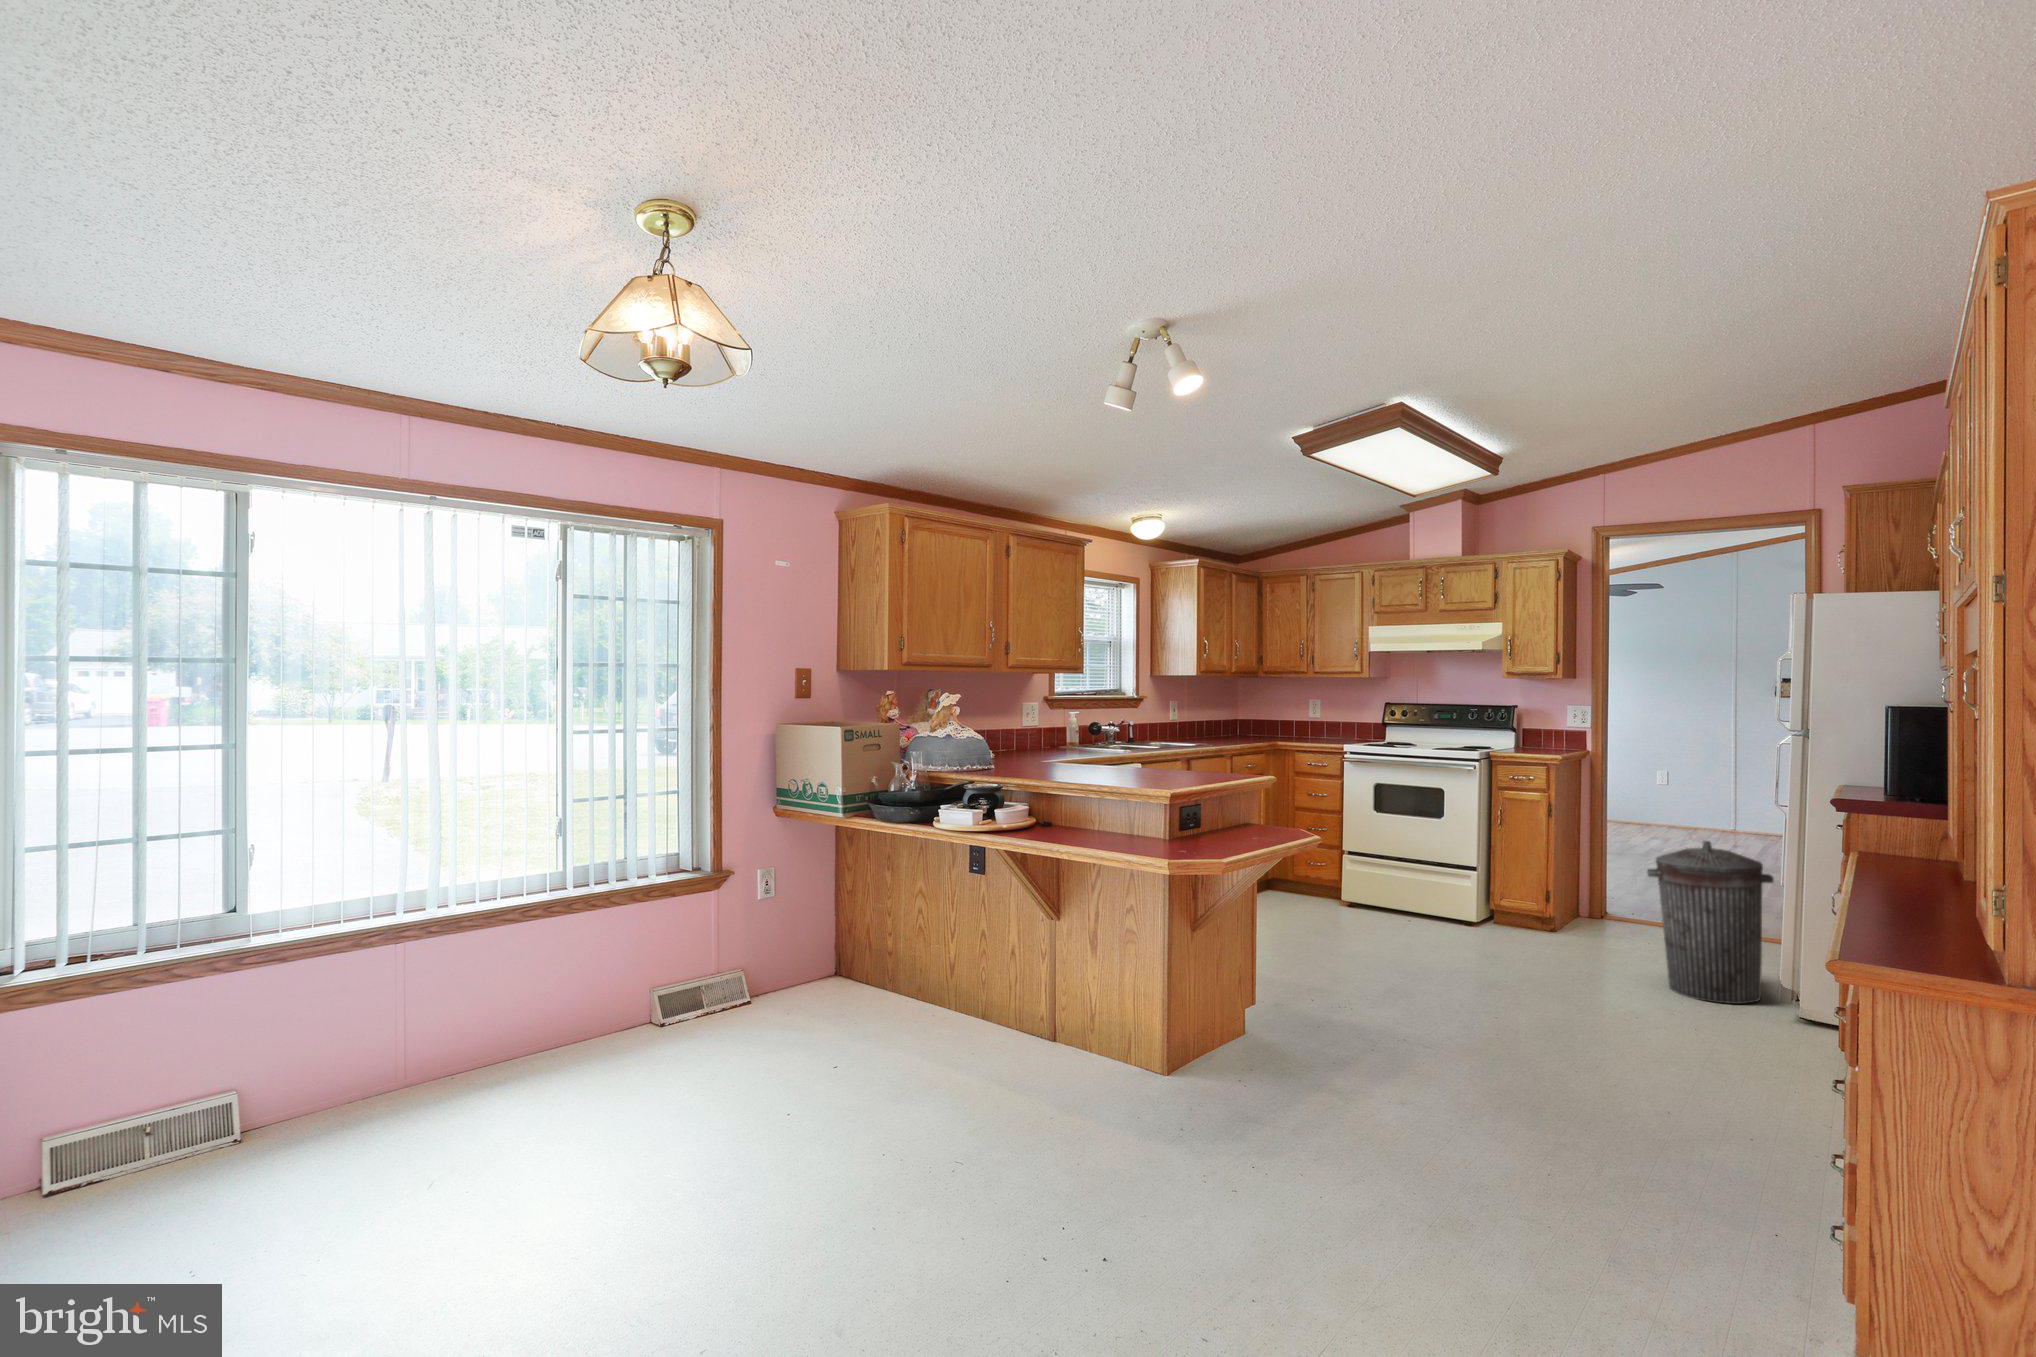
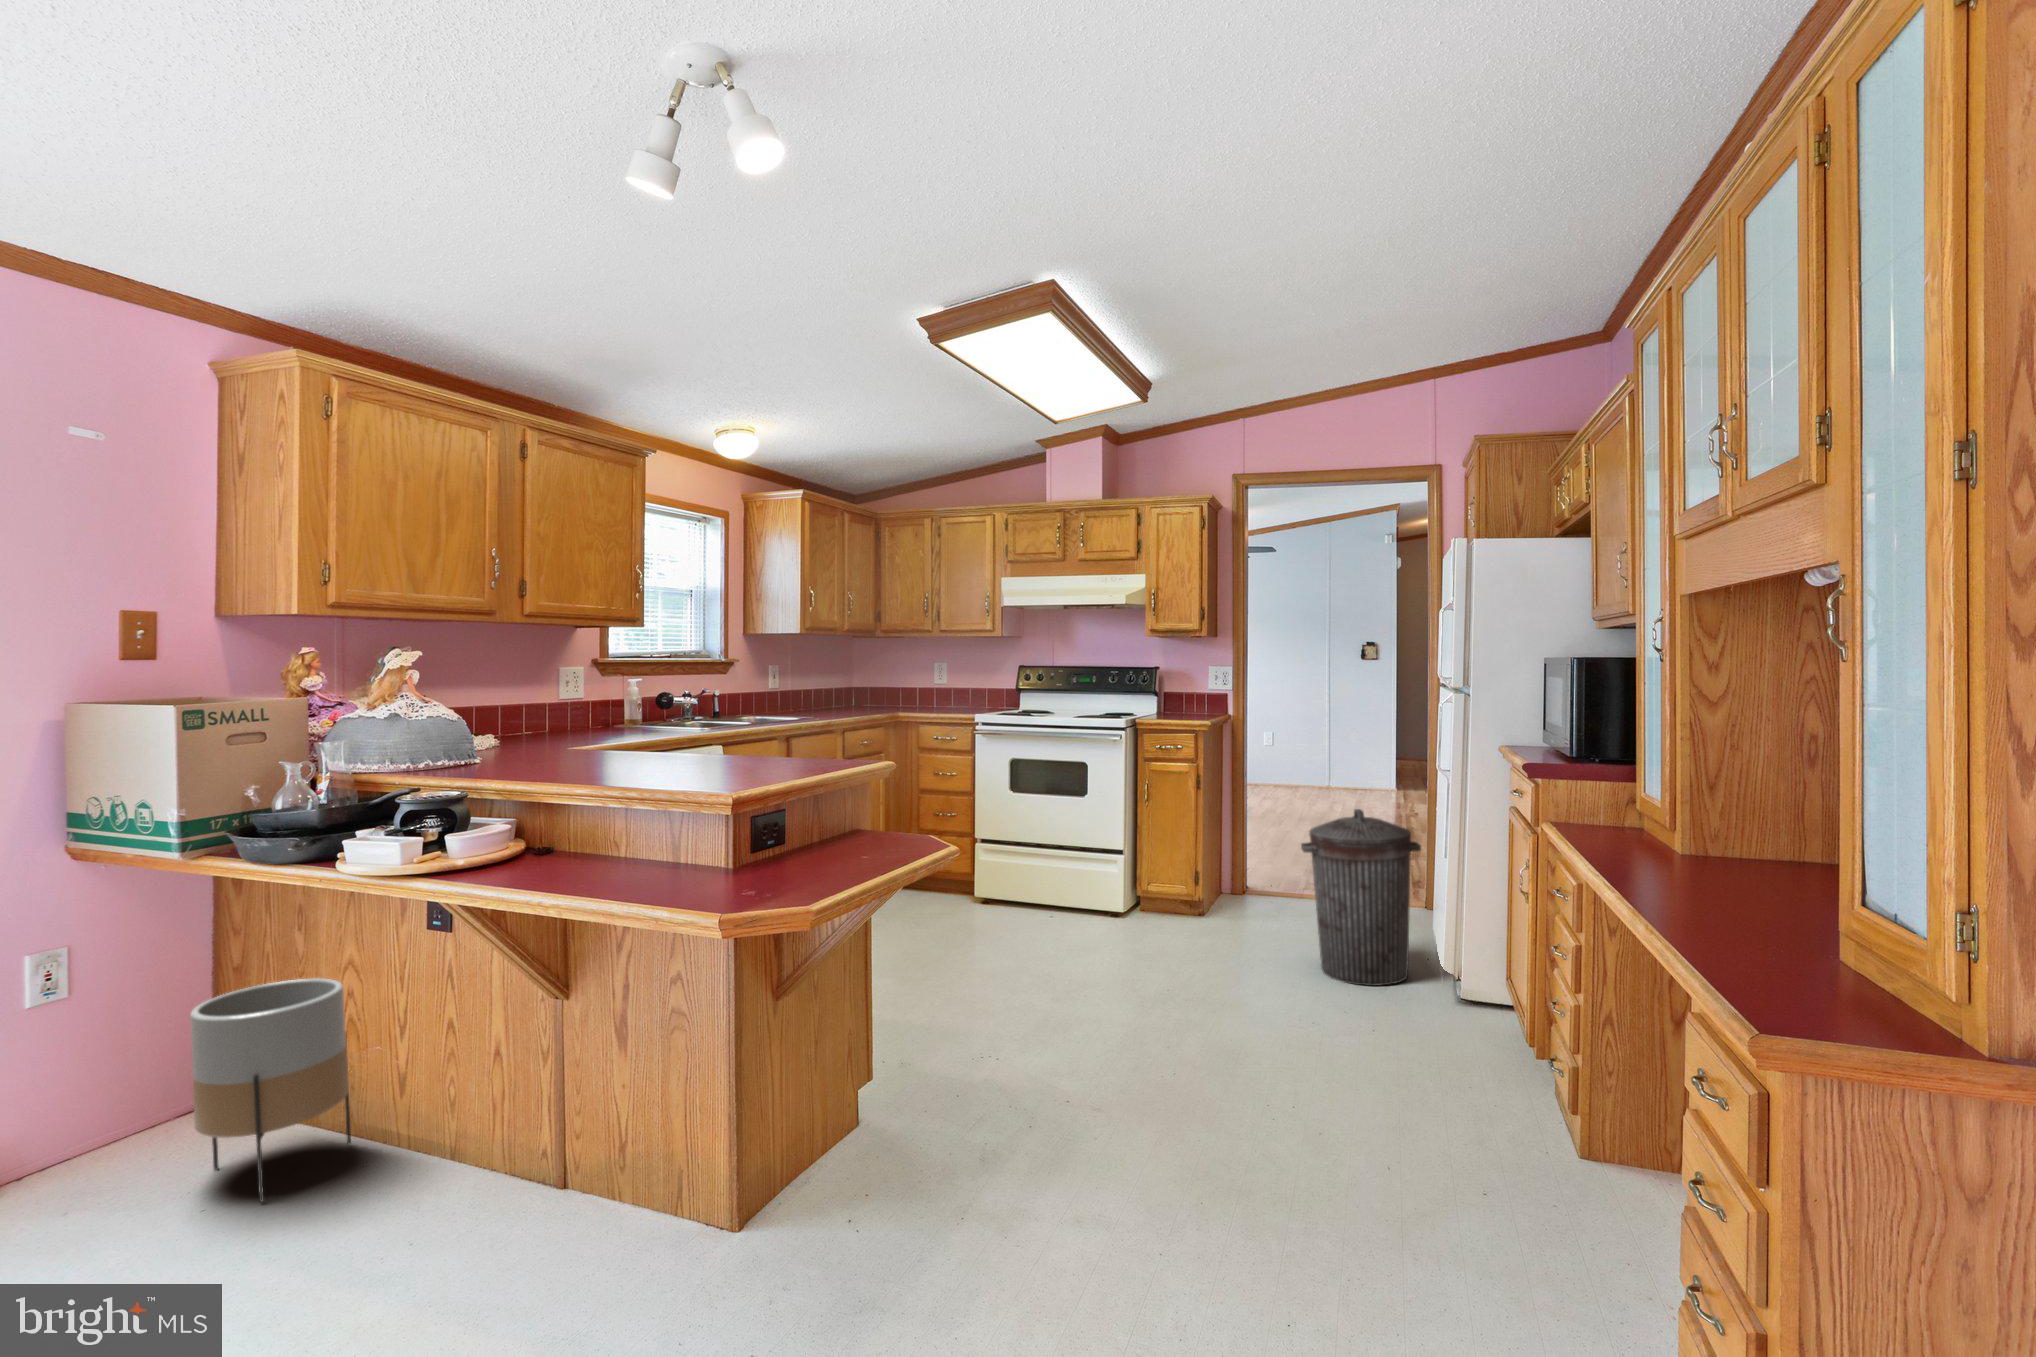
planter: none [848,898,925,1024] -> present [190,978,351,1202]

